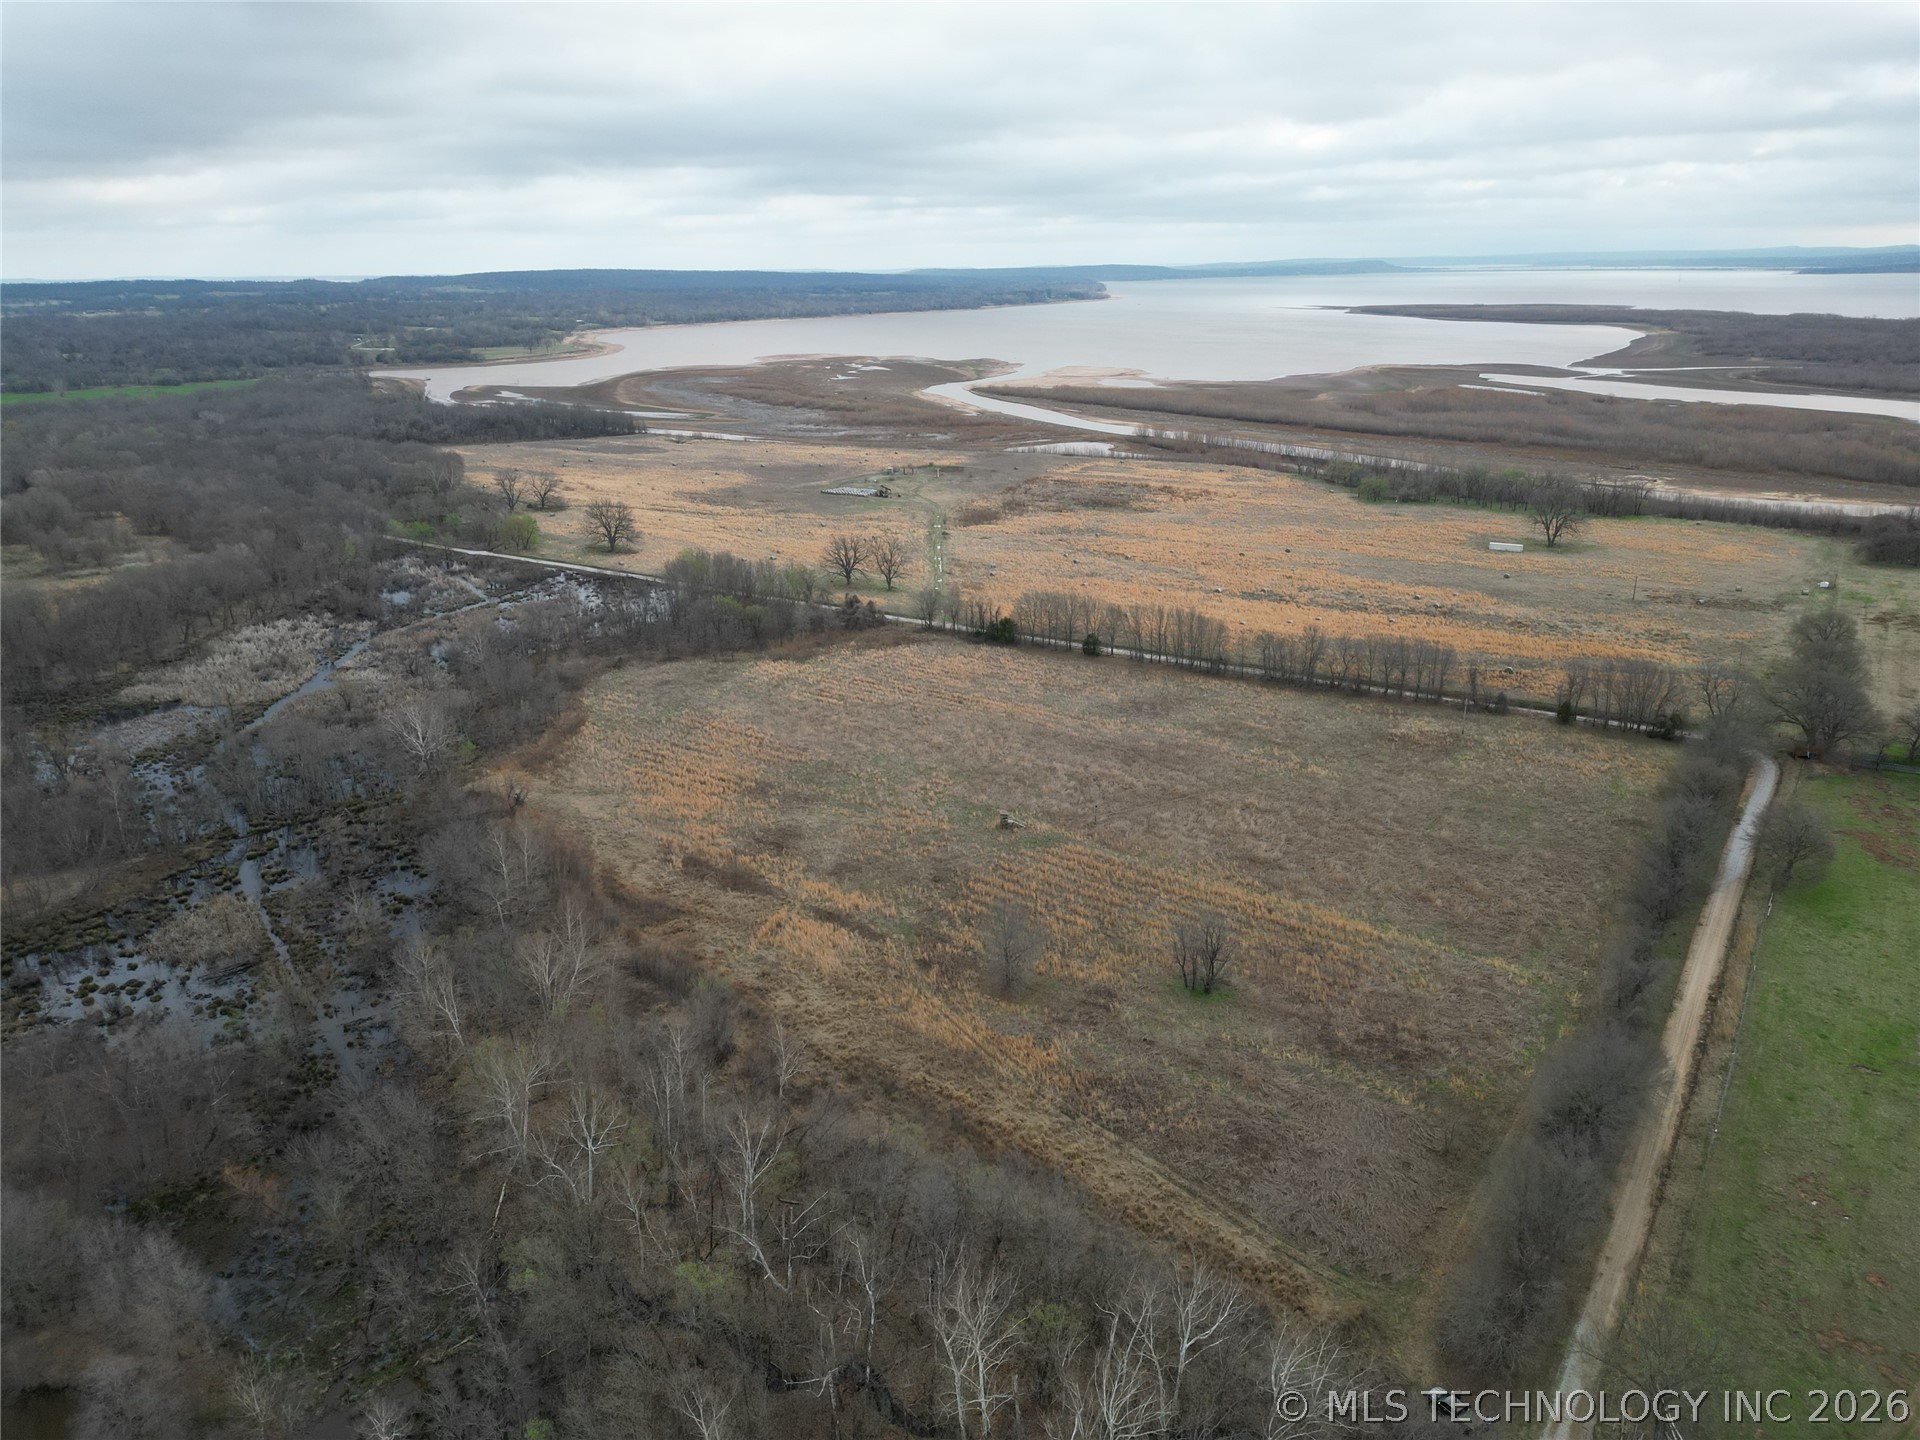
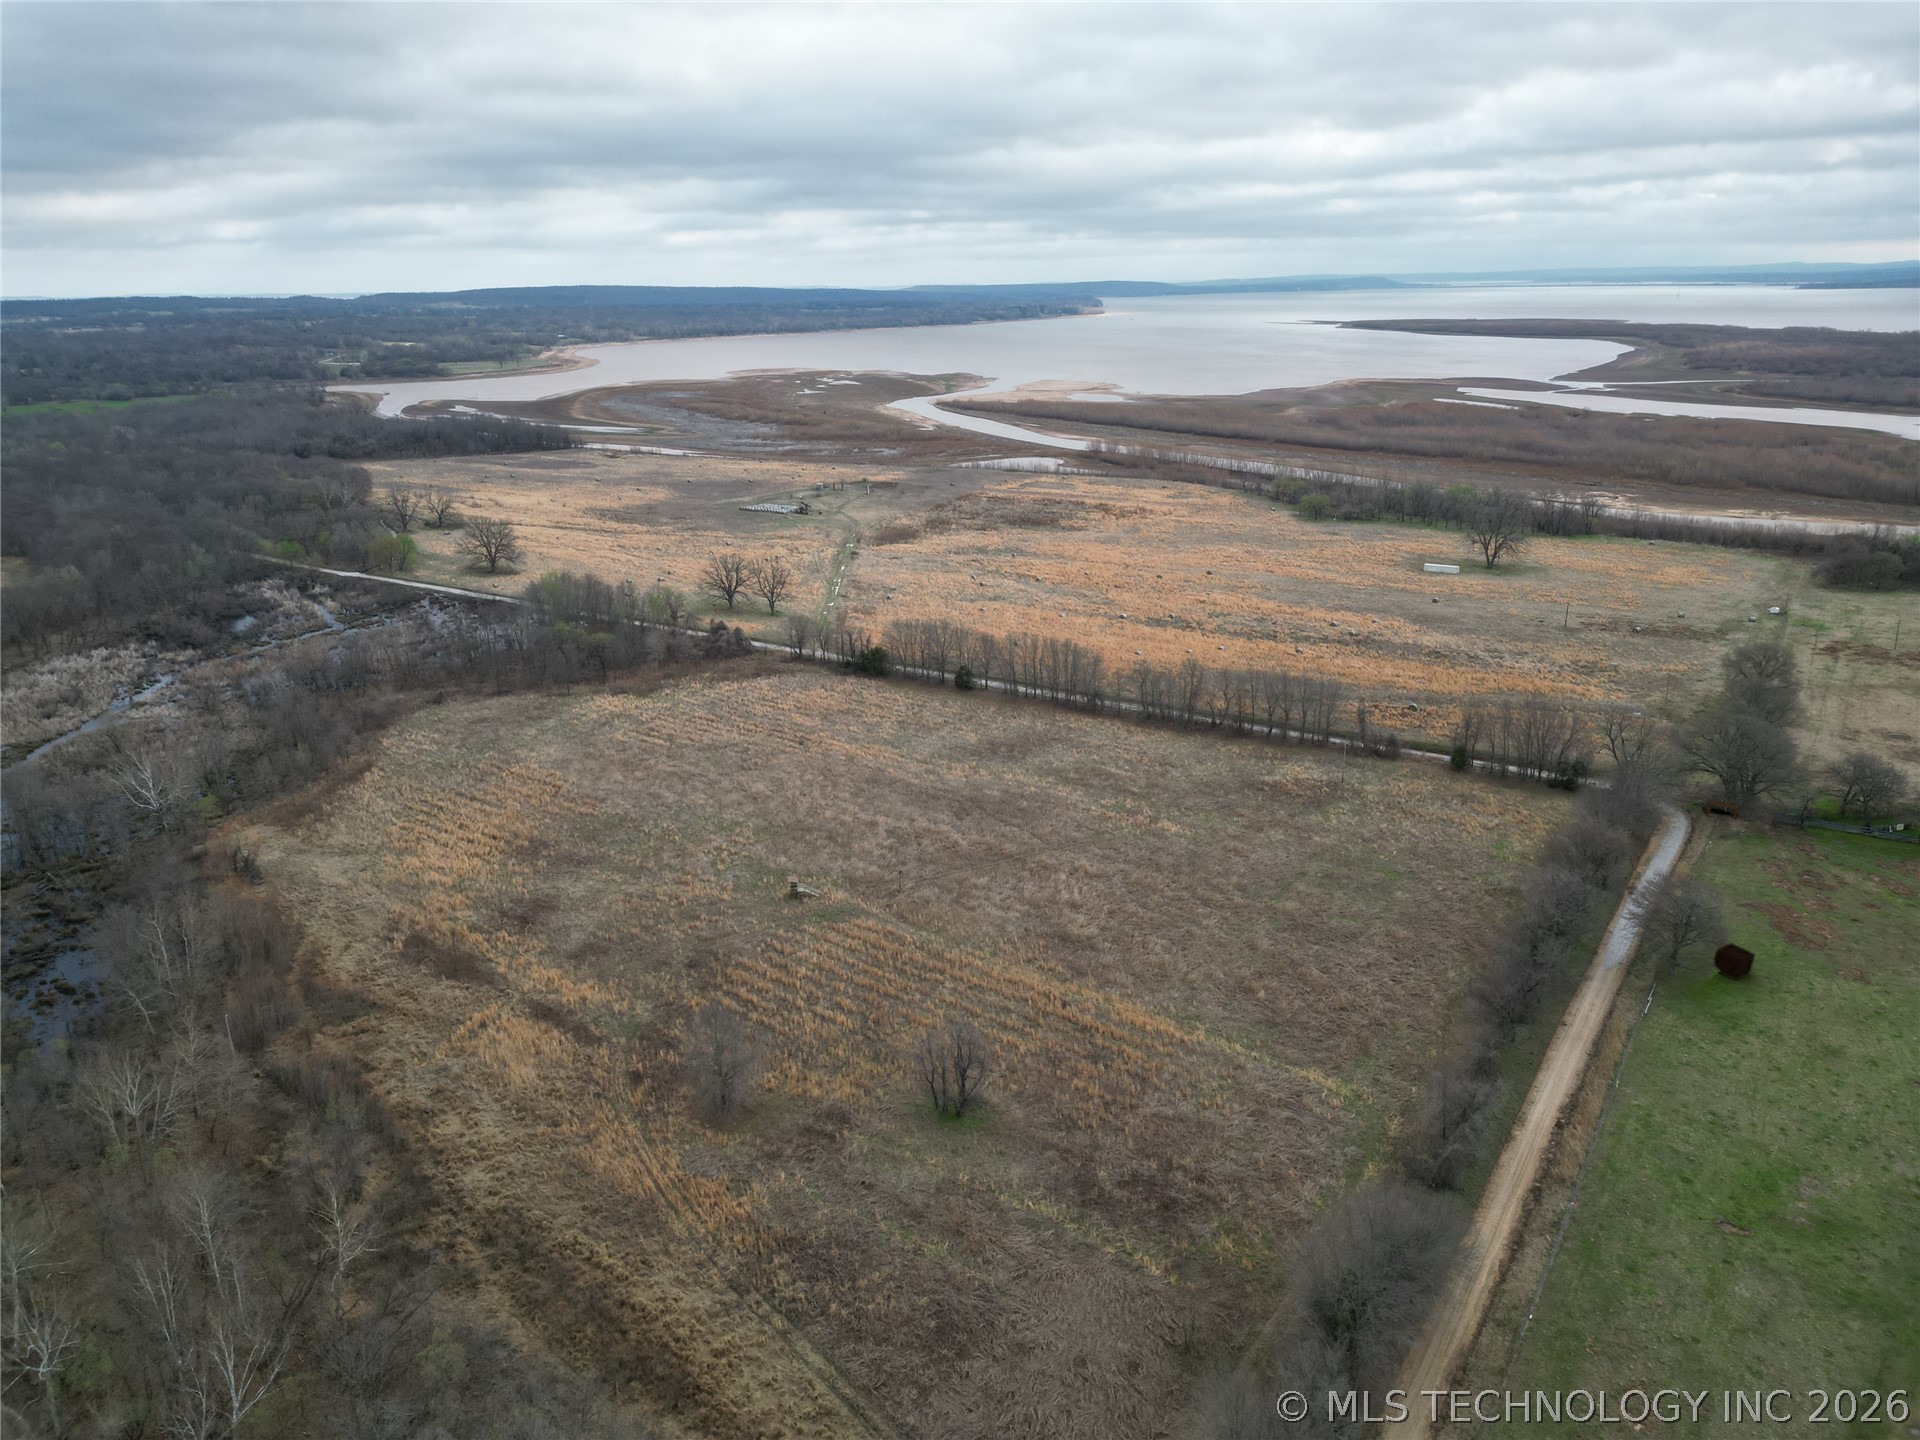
wooden crate: none [1824,857,1864,889] -> present [1714,943,1755,980]

